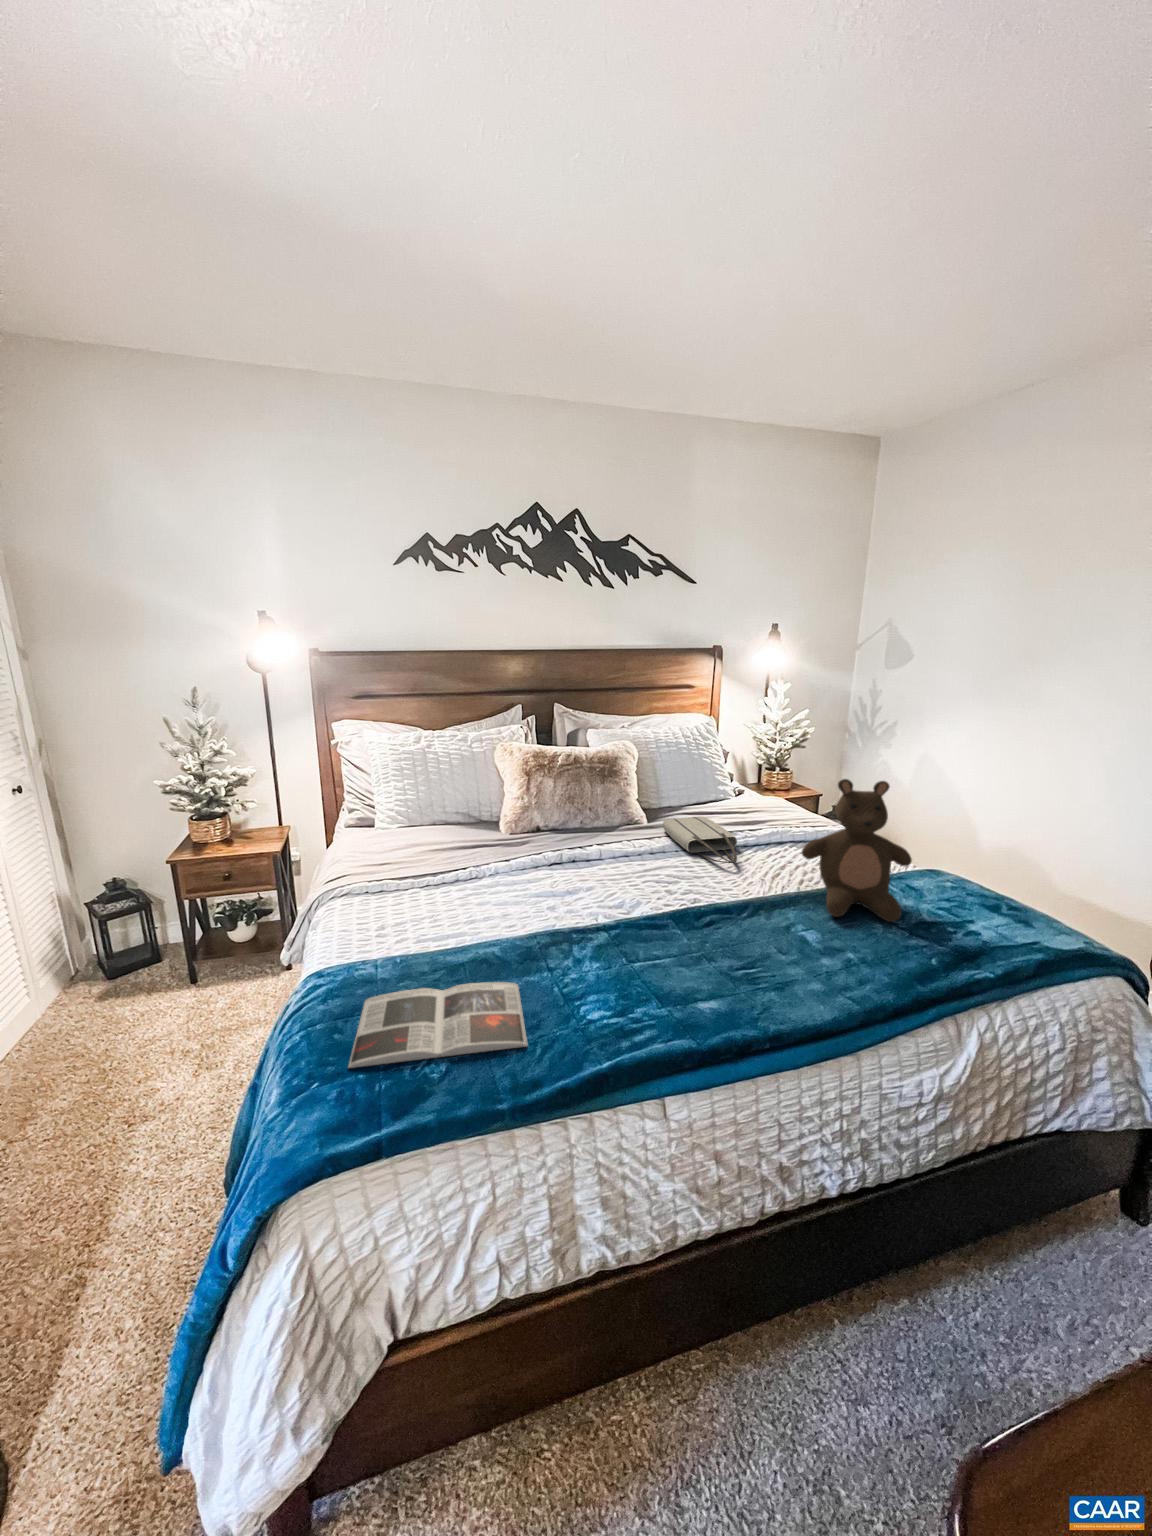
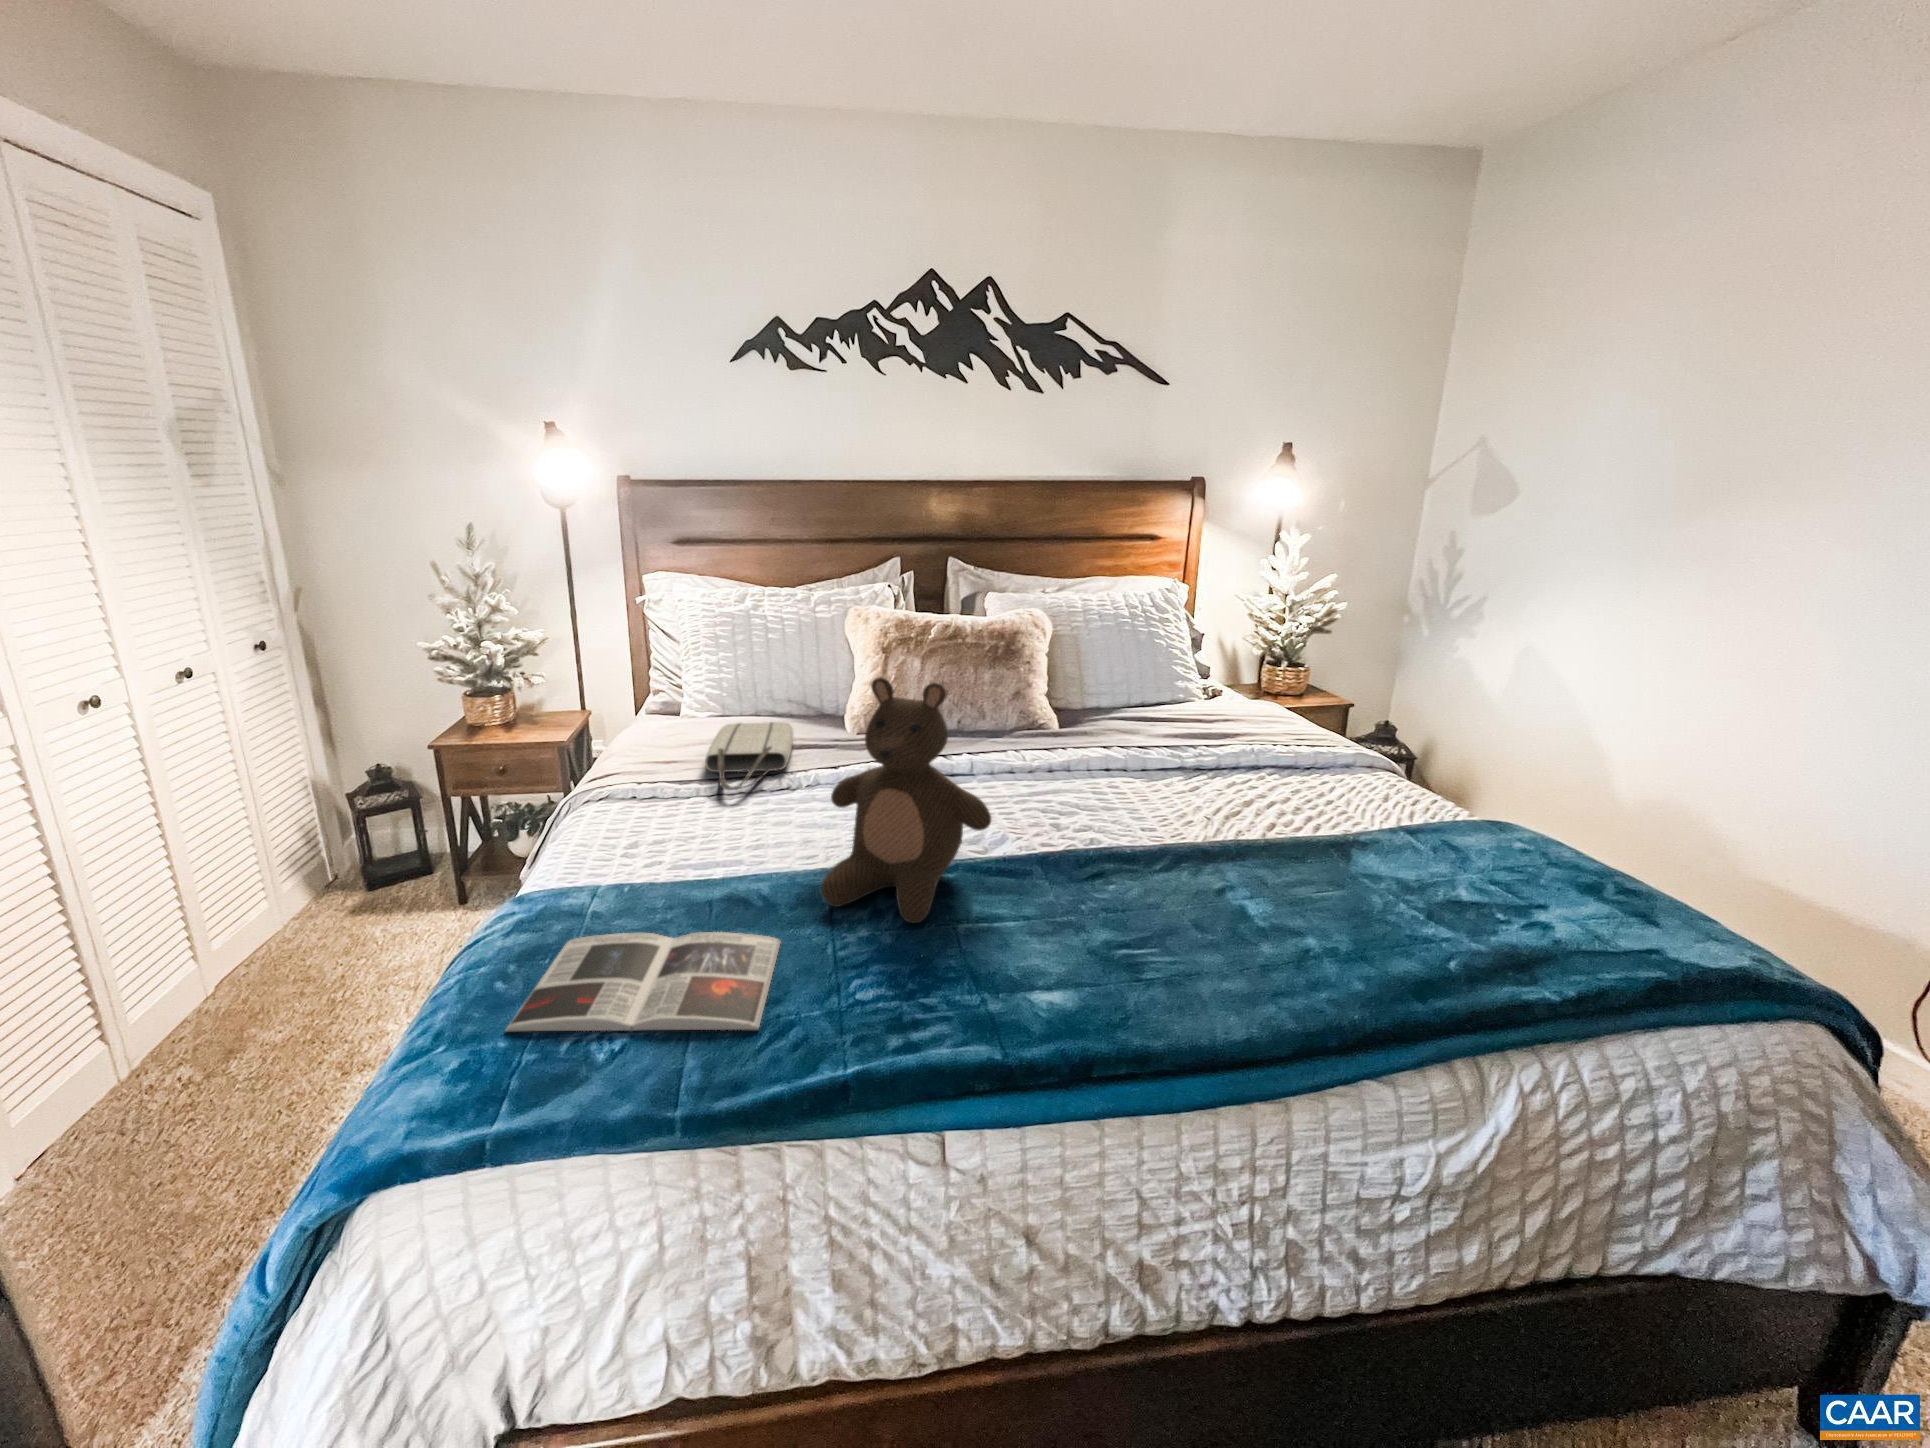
stuffed bear: present [801,779,912,922] -> present [821,677,991,923]
tote bag: present [663,817,737,863] -> present [705,722,793,790]

